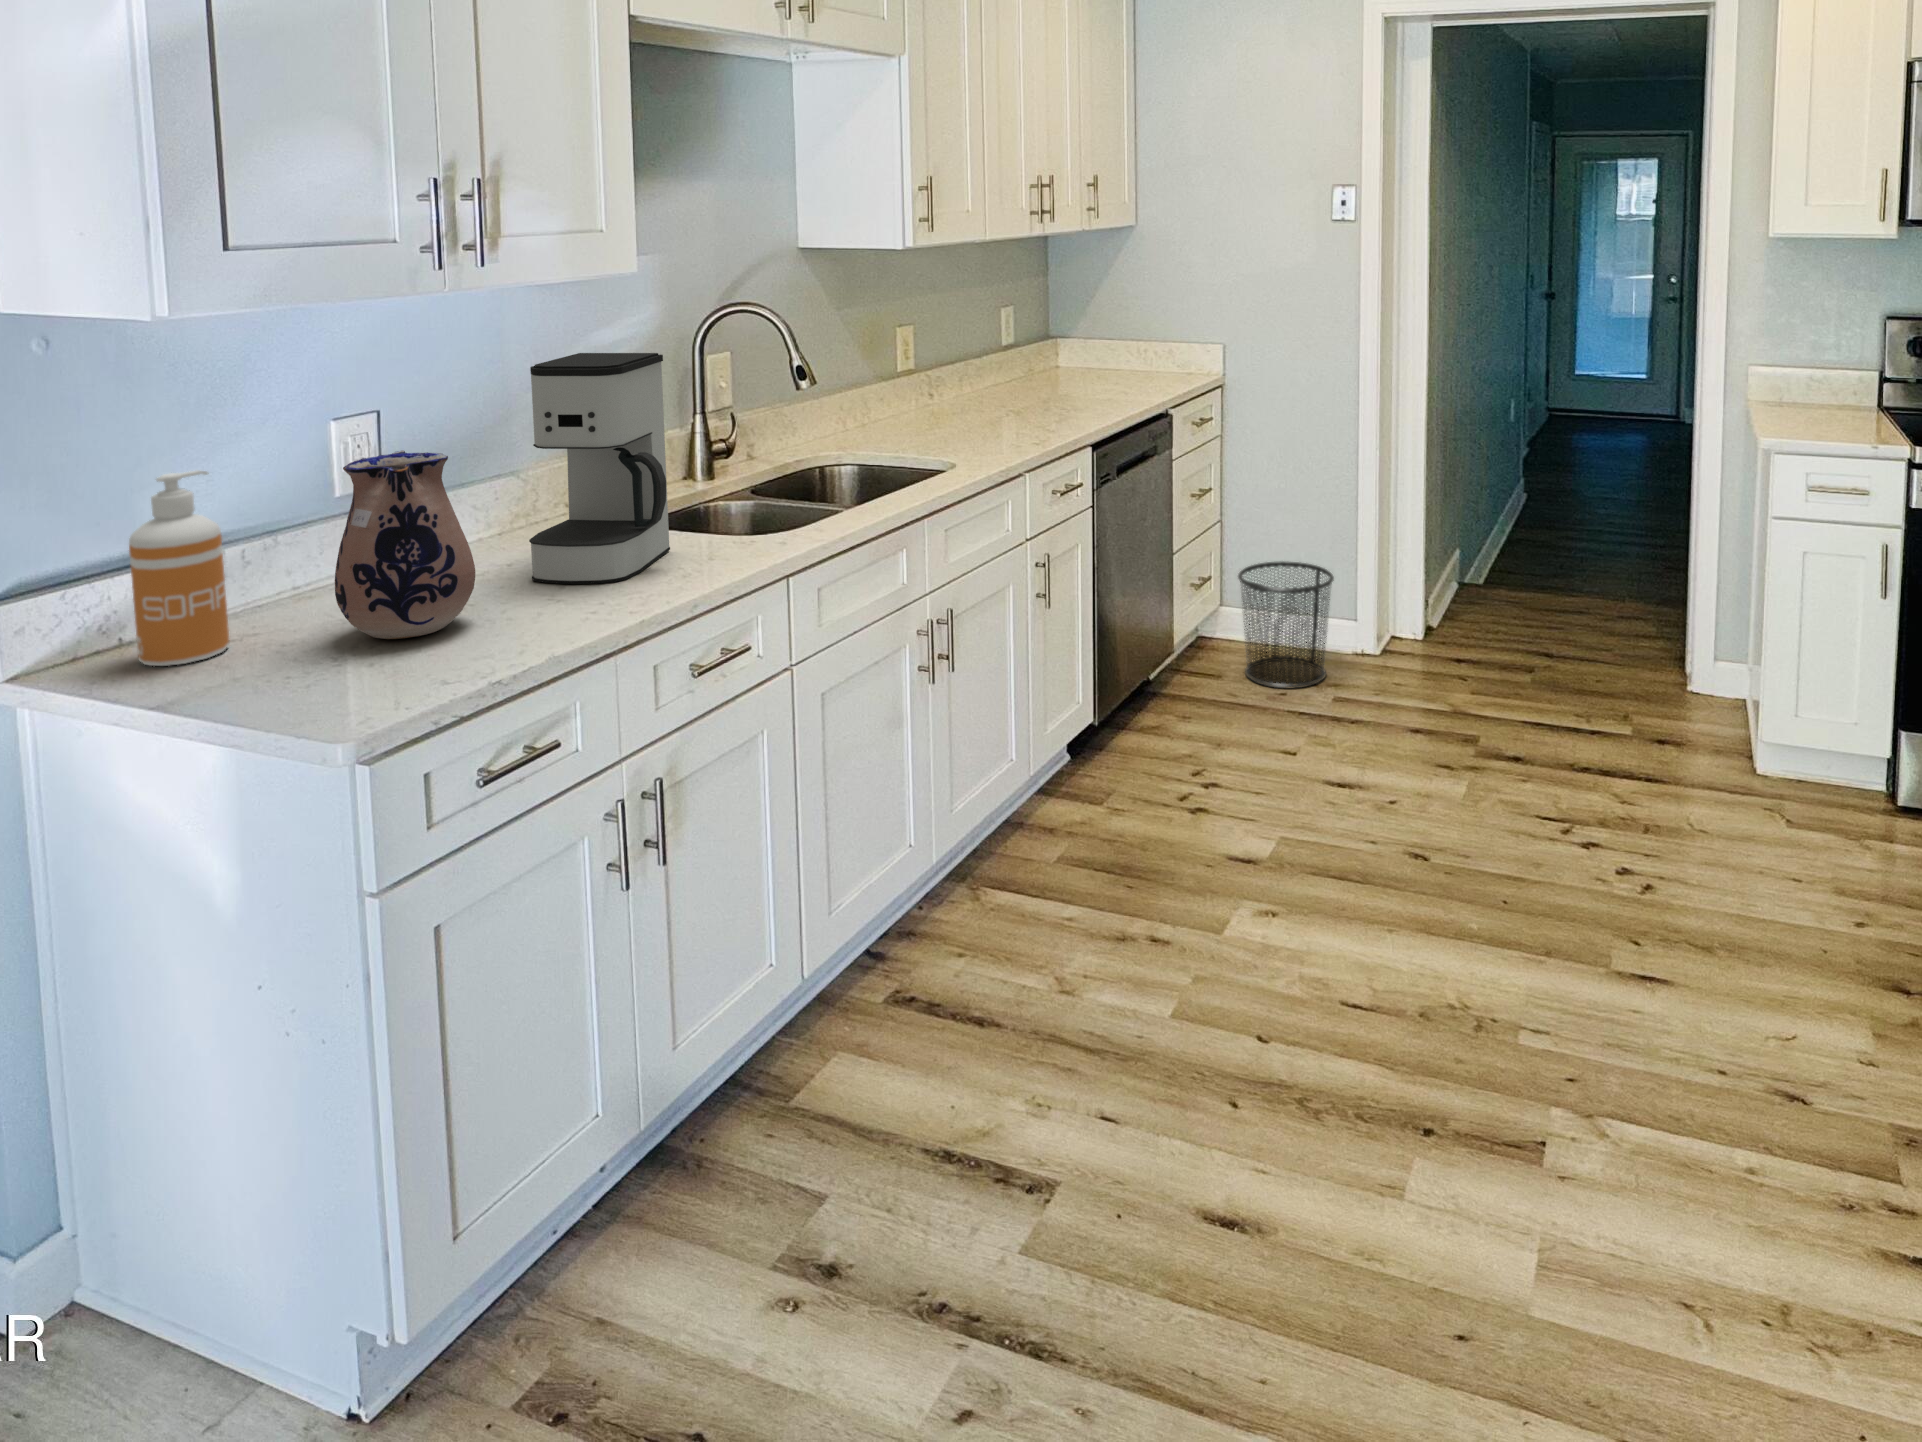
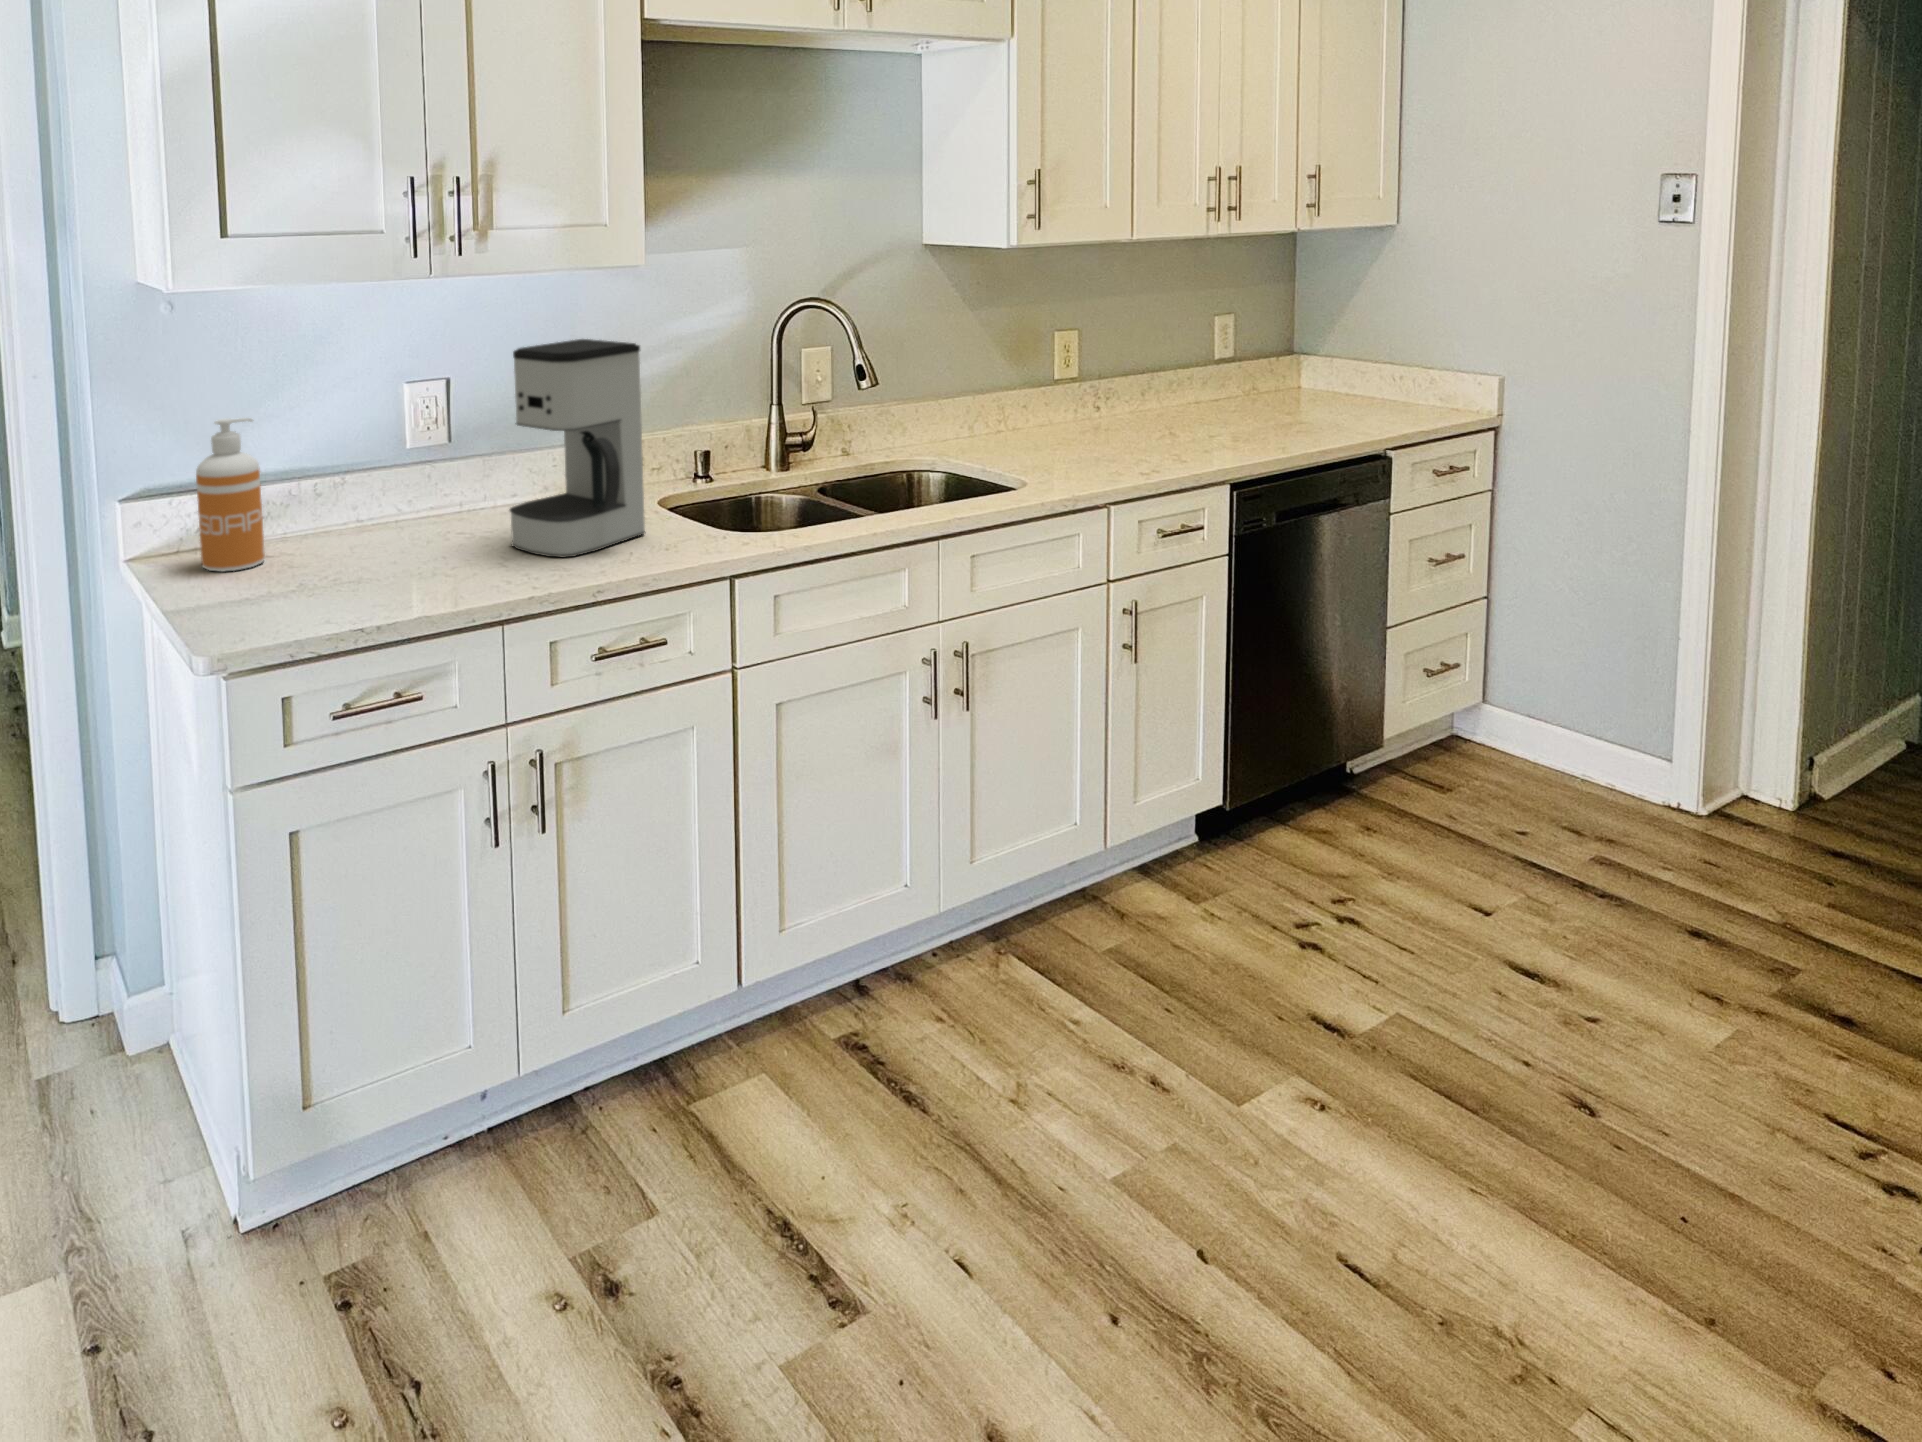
ceramic pitcher: present [335,450,475,639] -> none [316,416,426,580]
waste bin: present [1238,561,1334,688] -> none [1479,657,1624,831]

